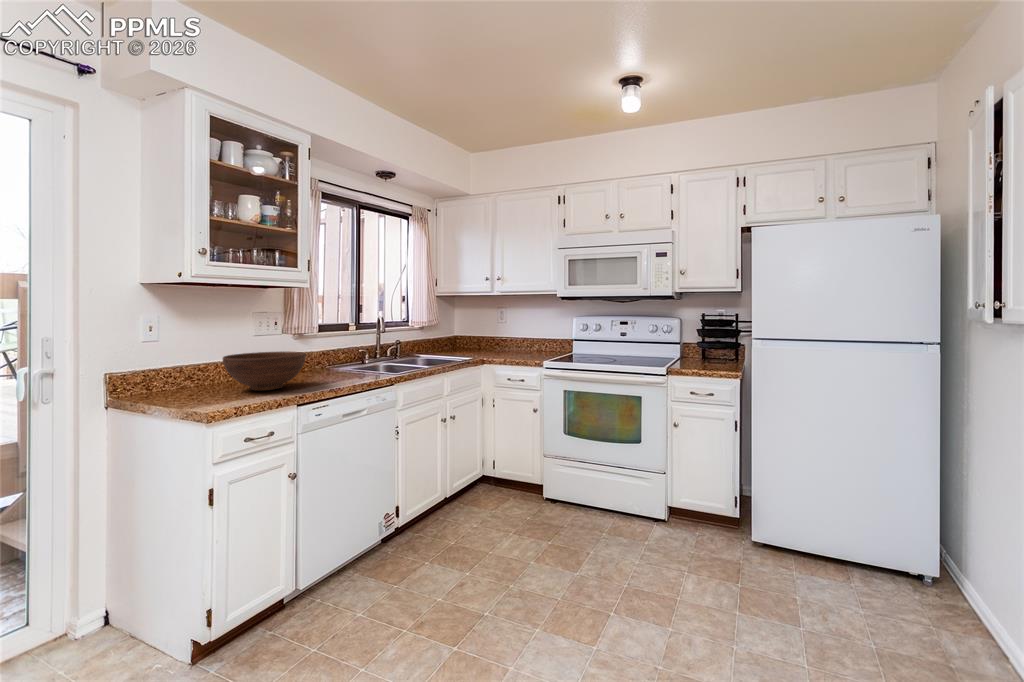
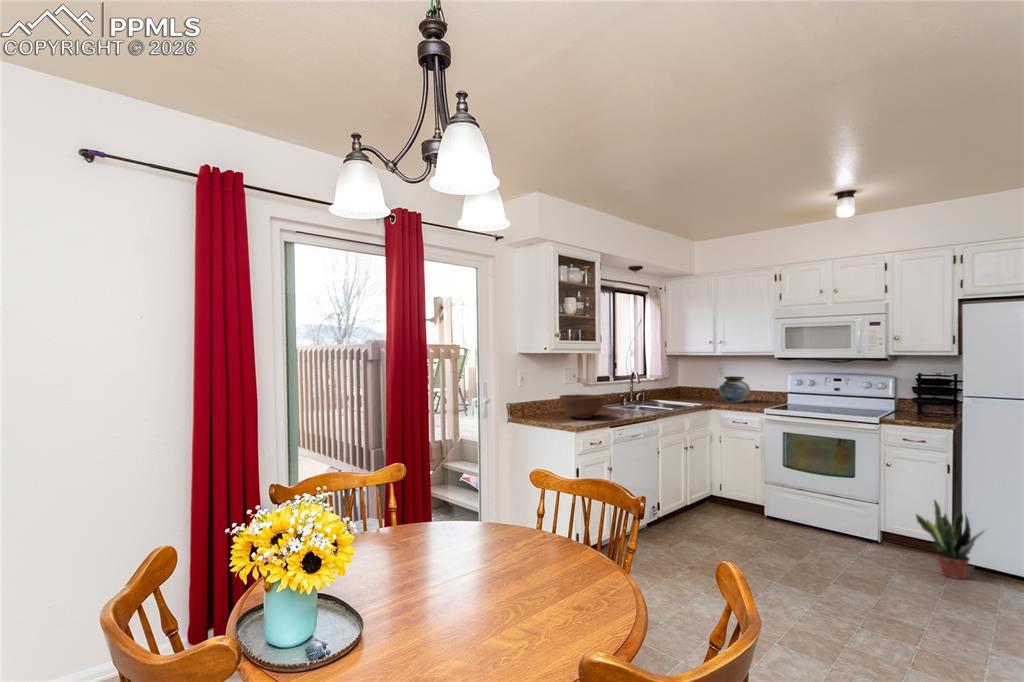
vase: none [497,323,532,354] -> present [719,376,750,403]
potted plant: none [703,465,775,561] -> present [916,500,984,579]

